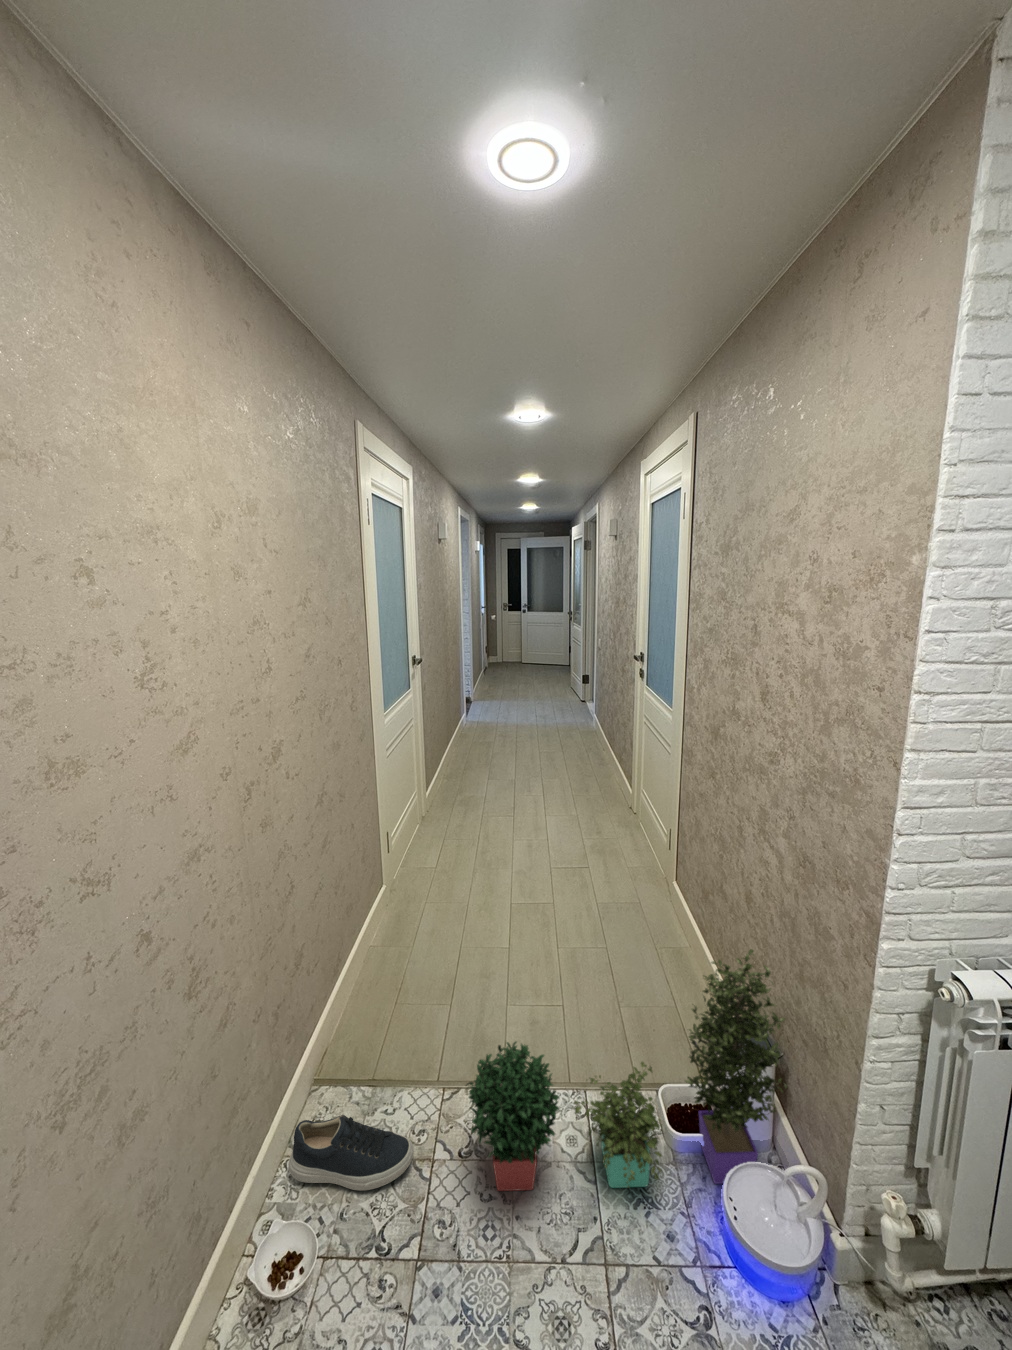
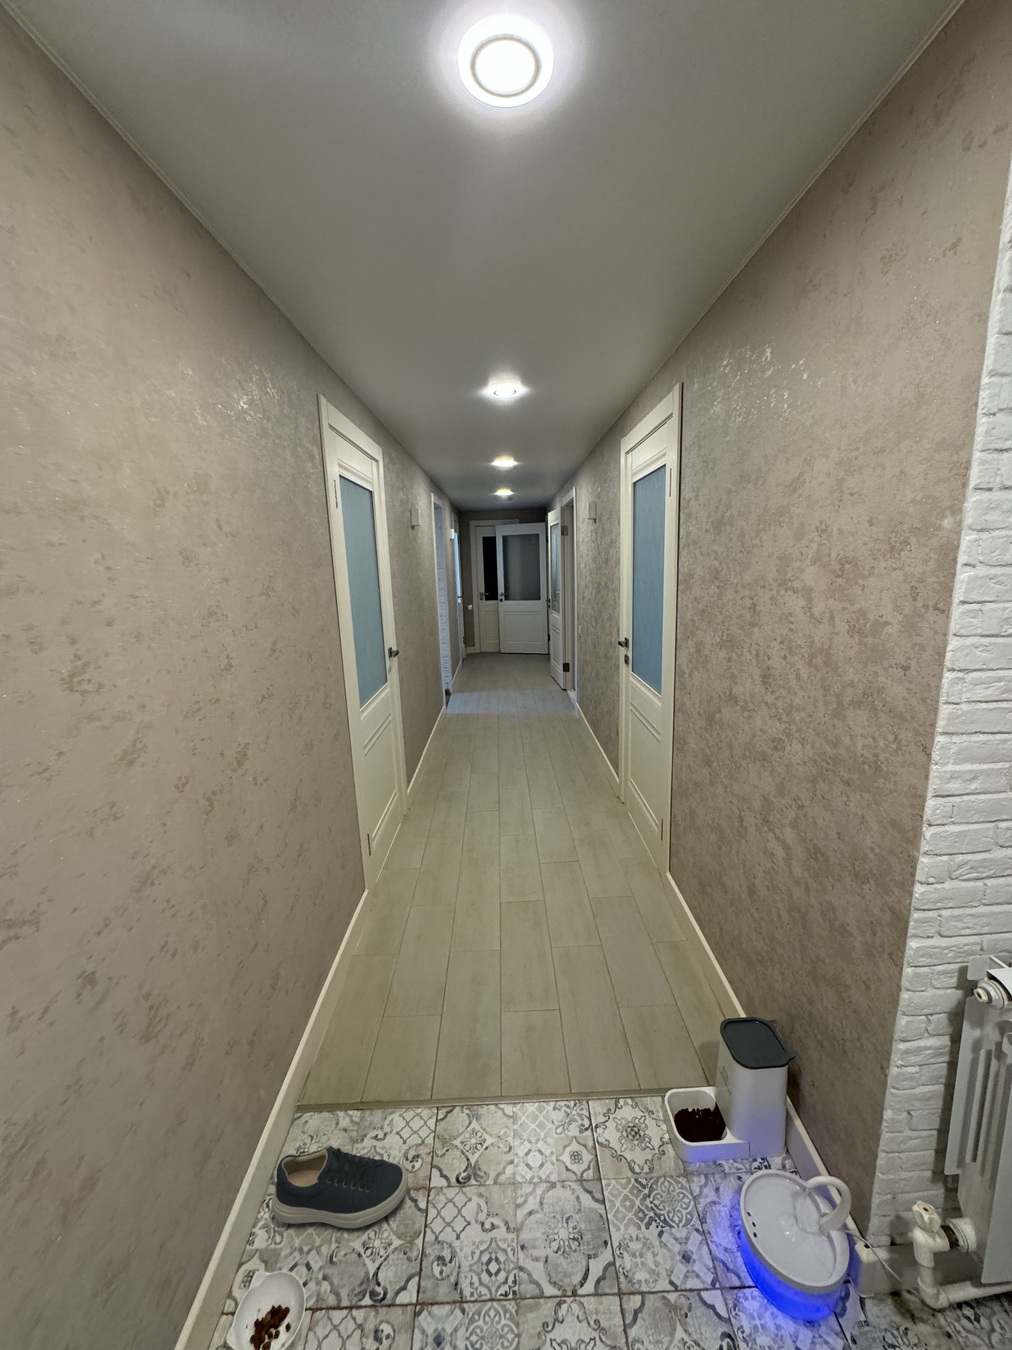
potted plant: present [466,949,787,1191] -> none [461,948,804,1218]

